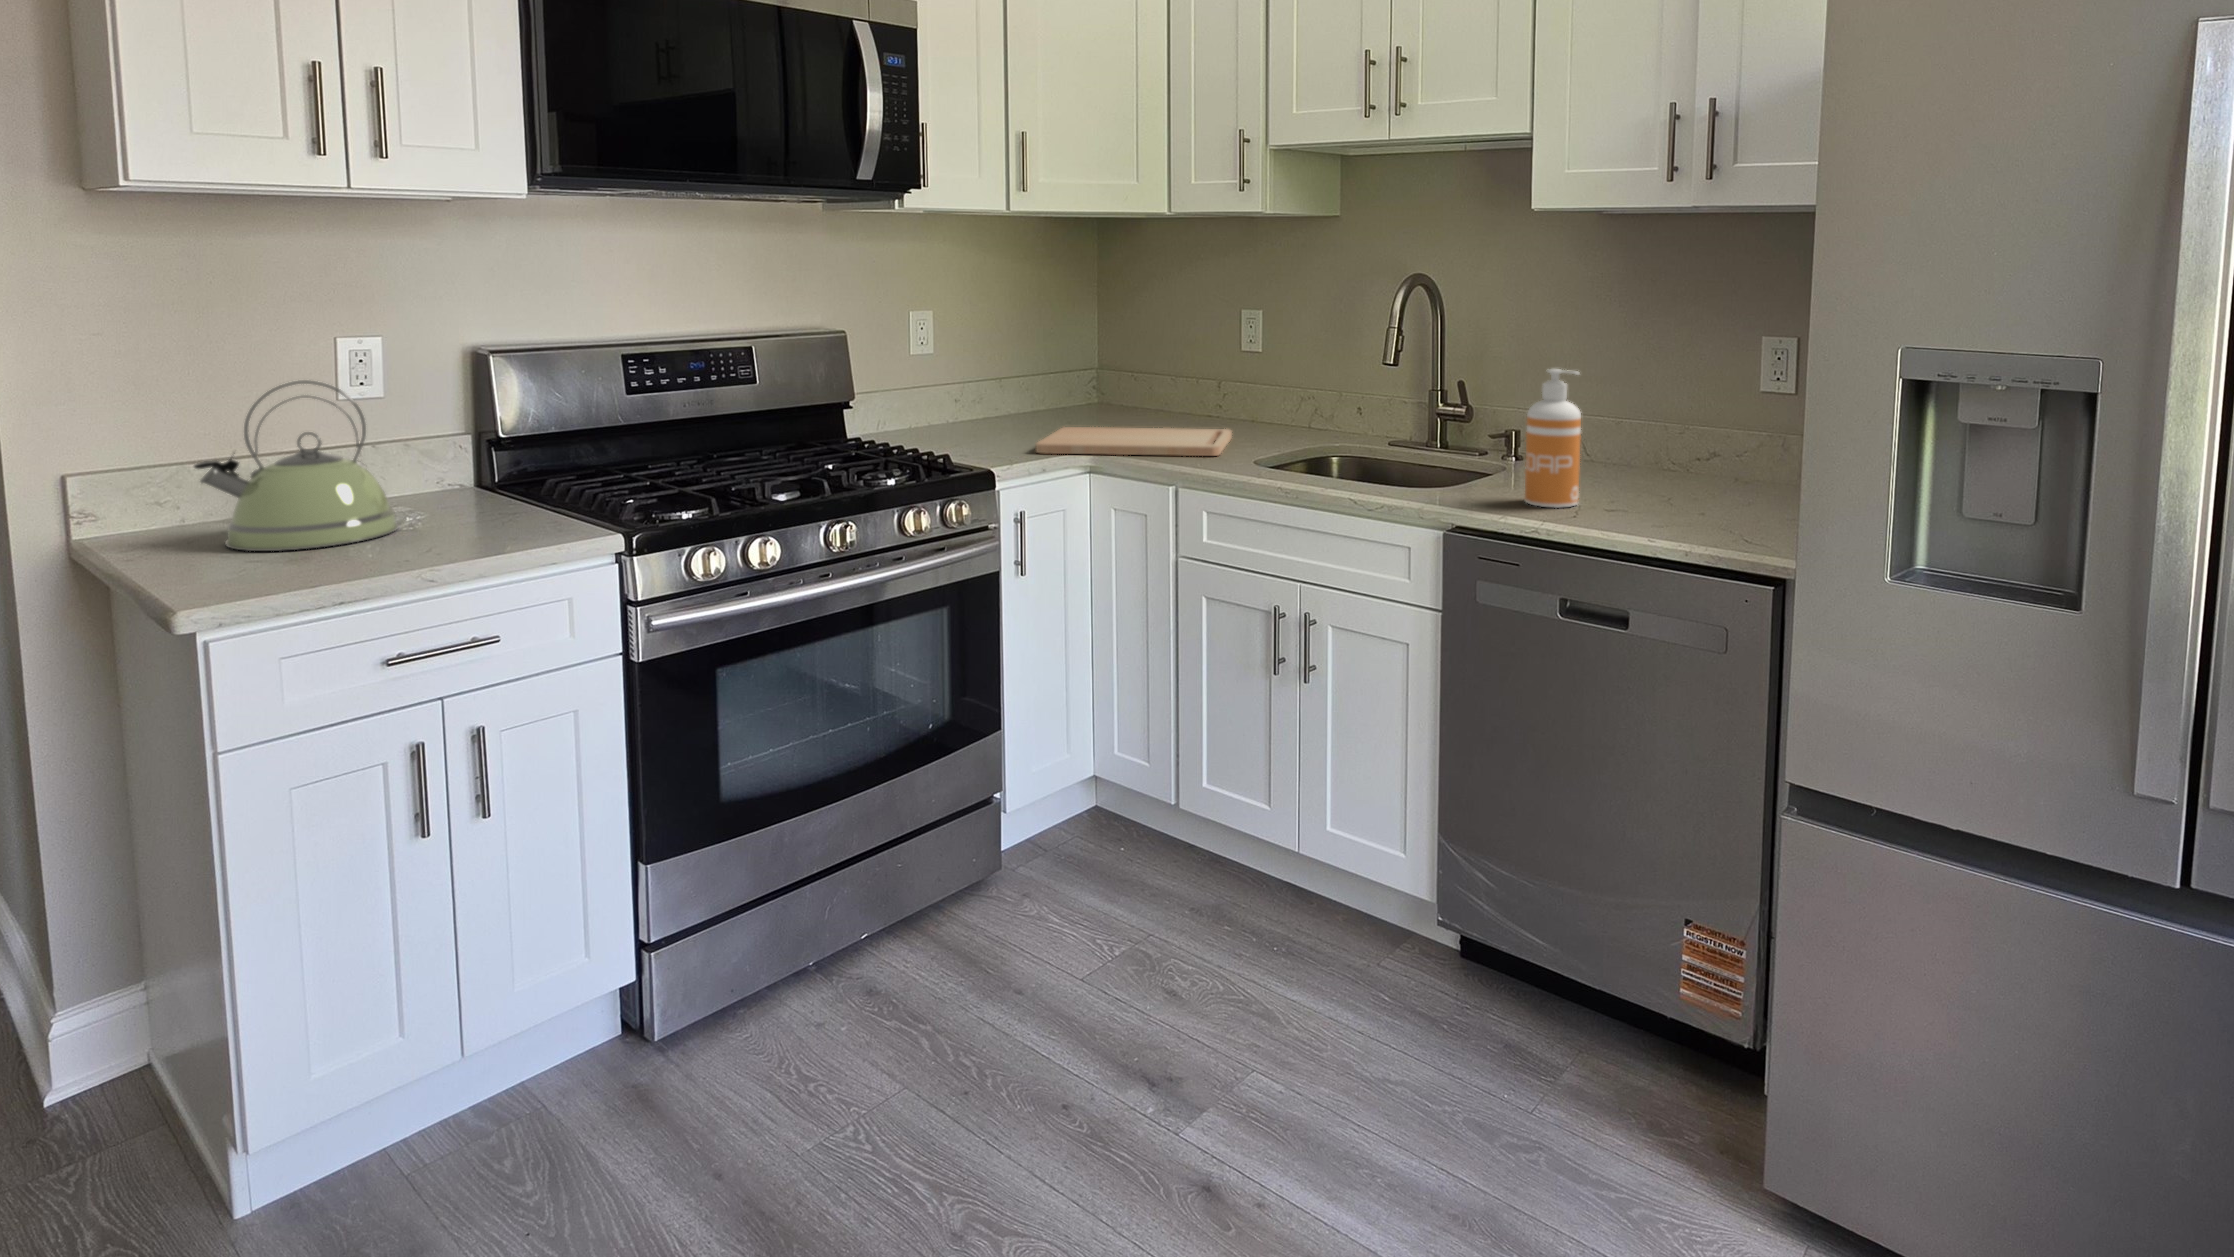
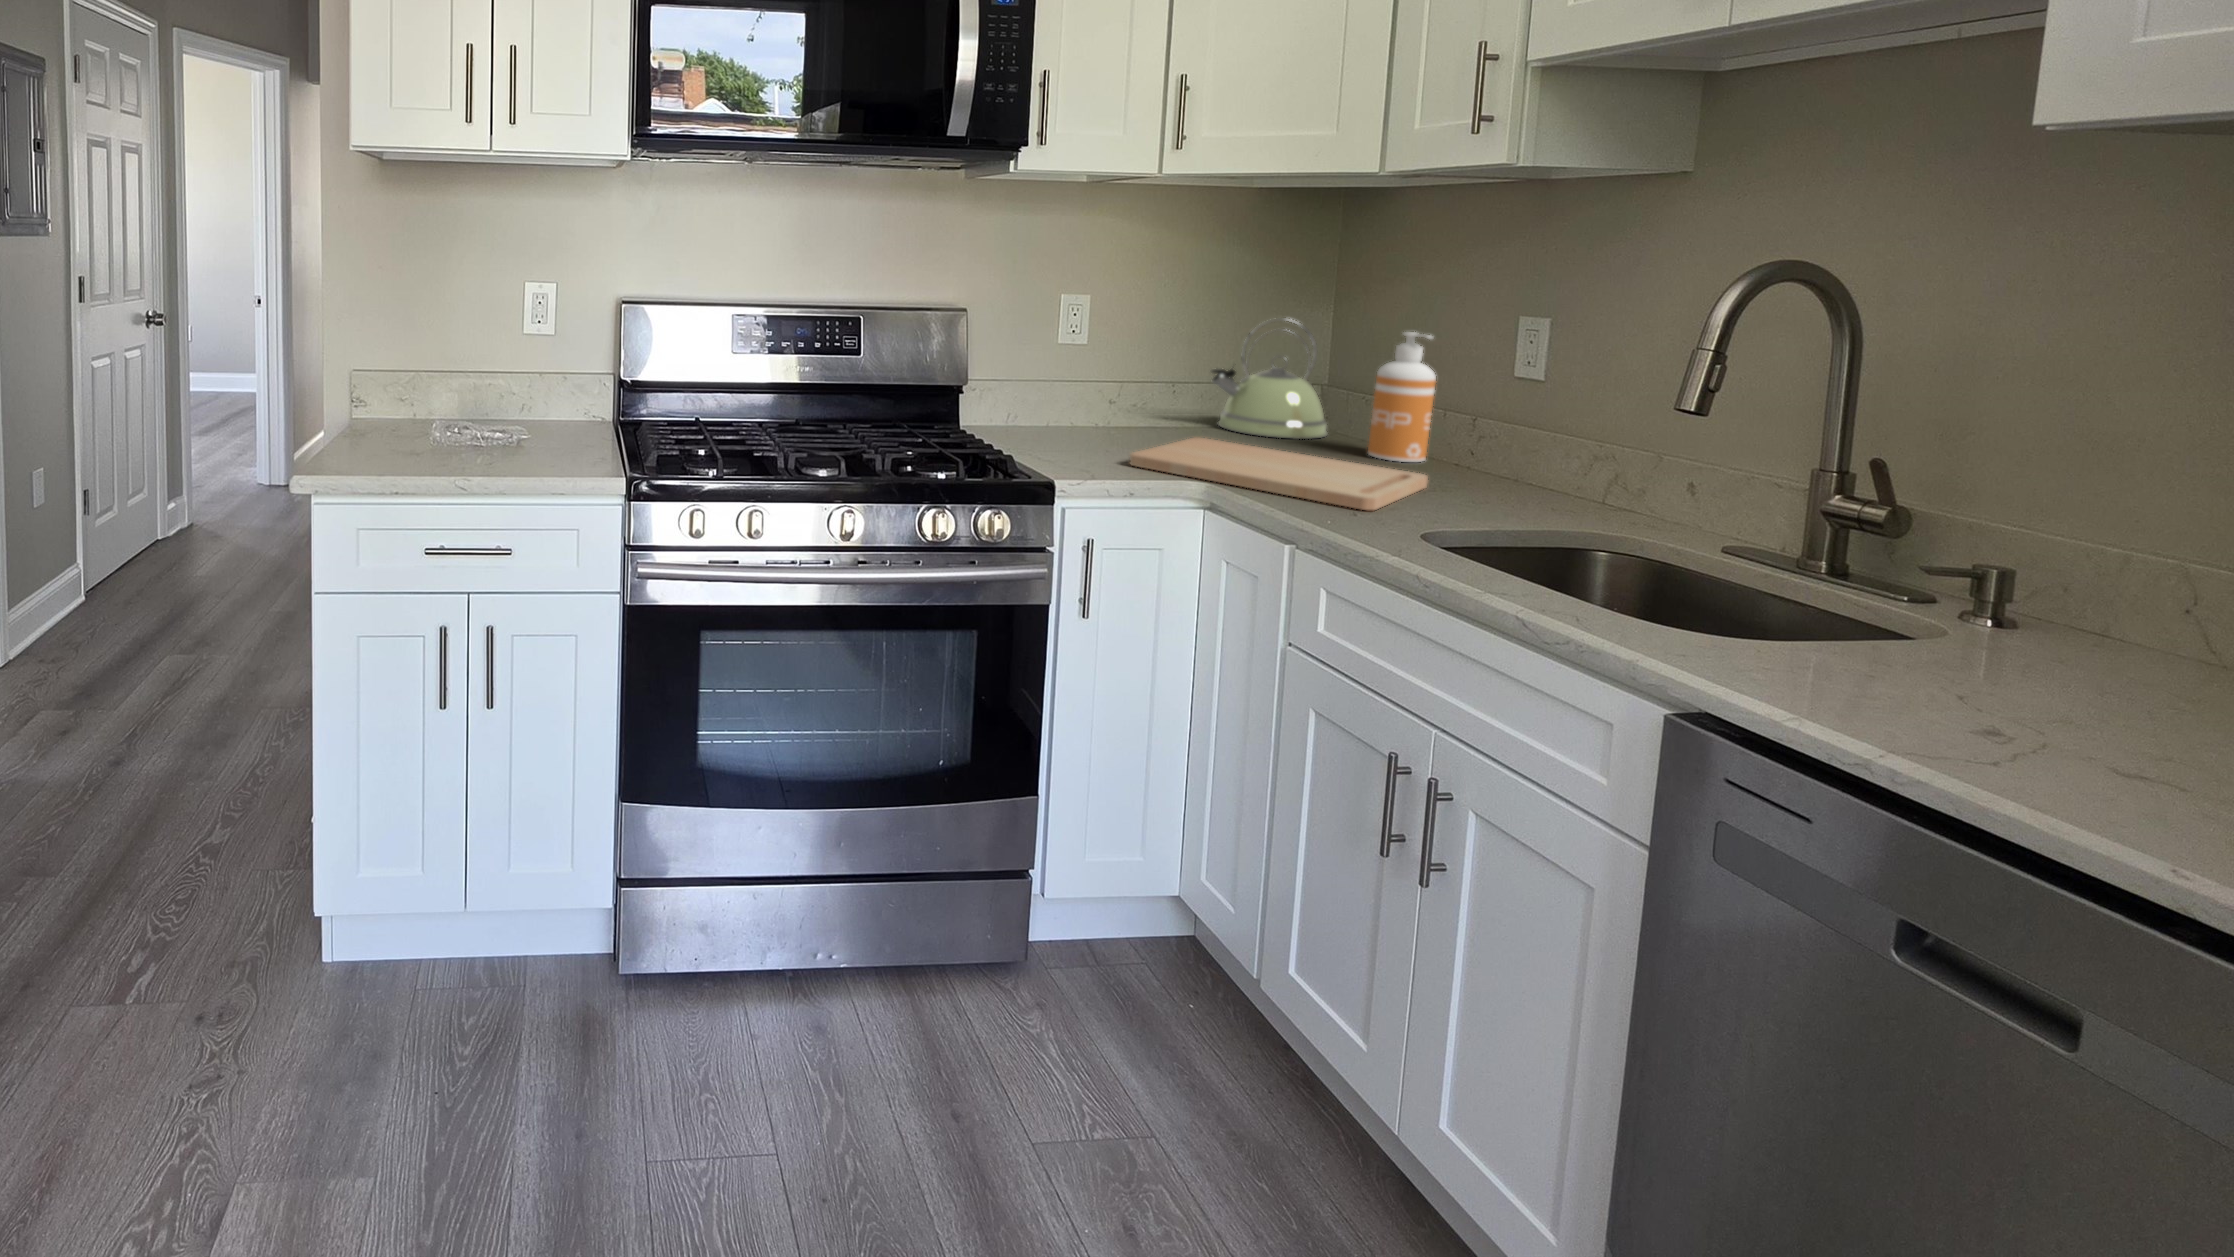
soap dispenser: present [1525,369,1581,508] -> present [1368,332,1436,462]
kettle: present [194,380,399,551] -> present [1211,318,1327,439]

